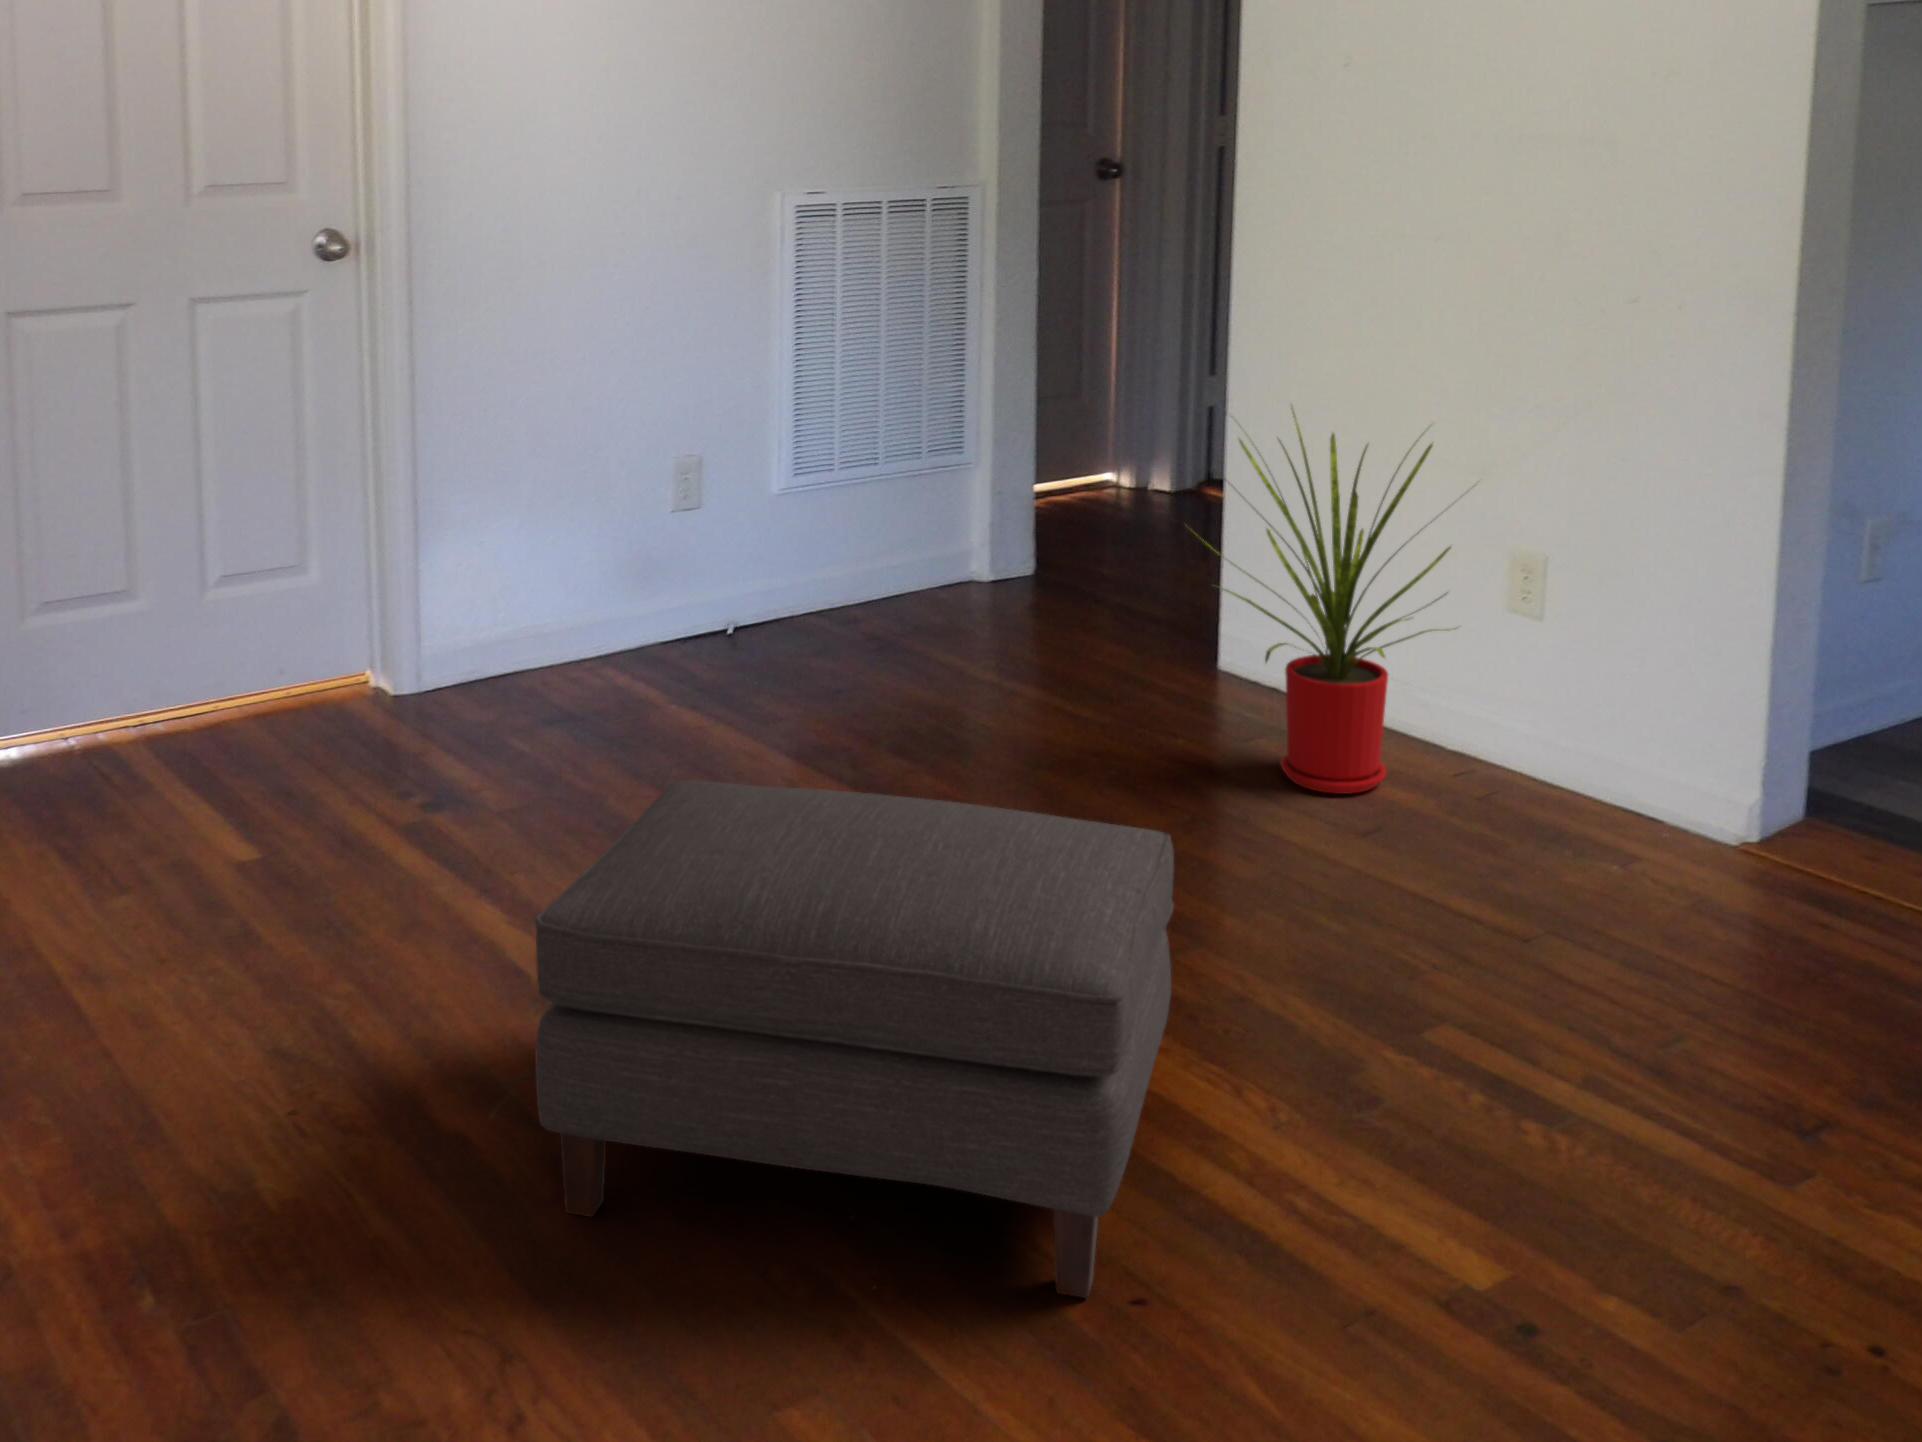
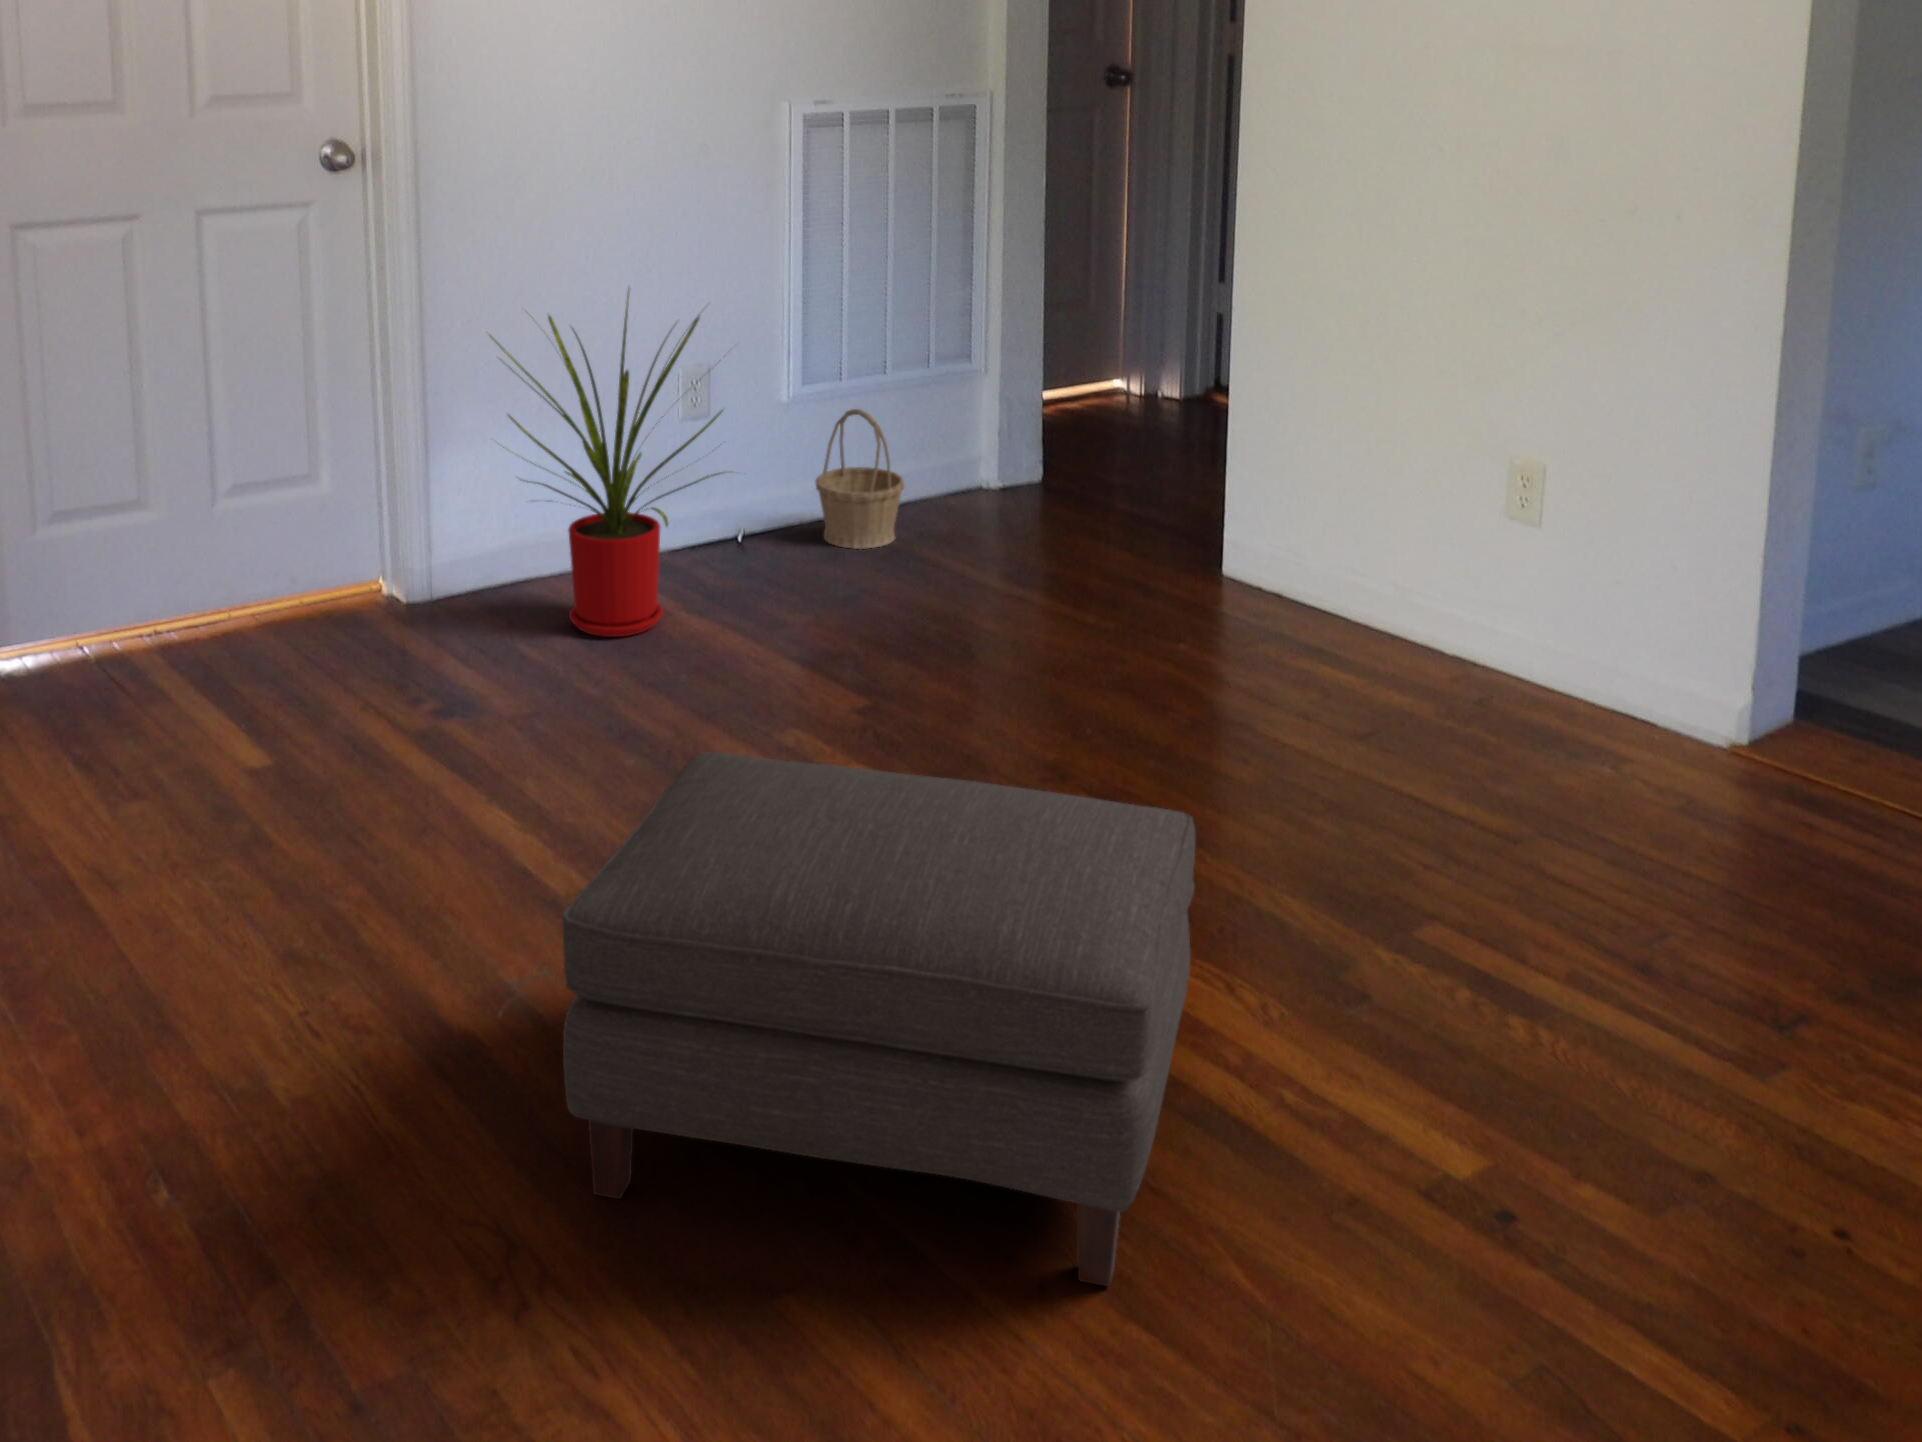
house plant: present [1193,408,1451,794] -> present [491,292,724,637]
basket: none [805,495,894,635] -> present [816,409,904,549]

